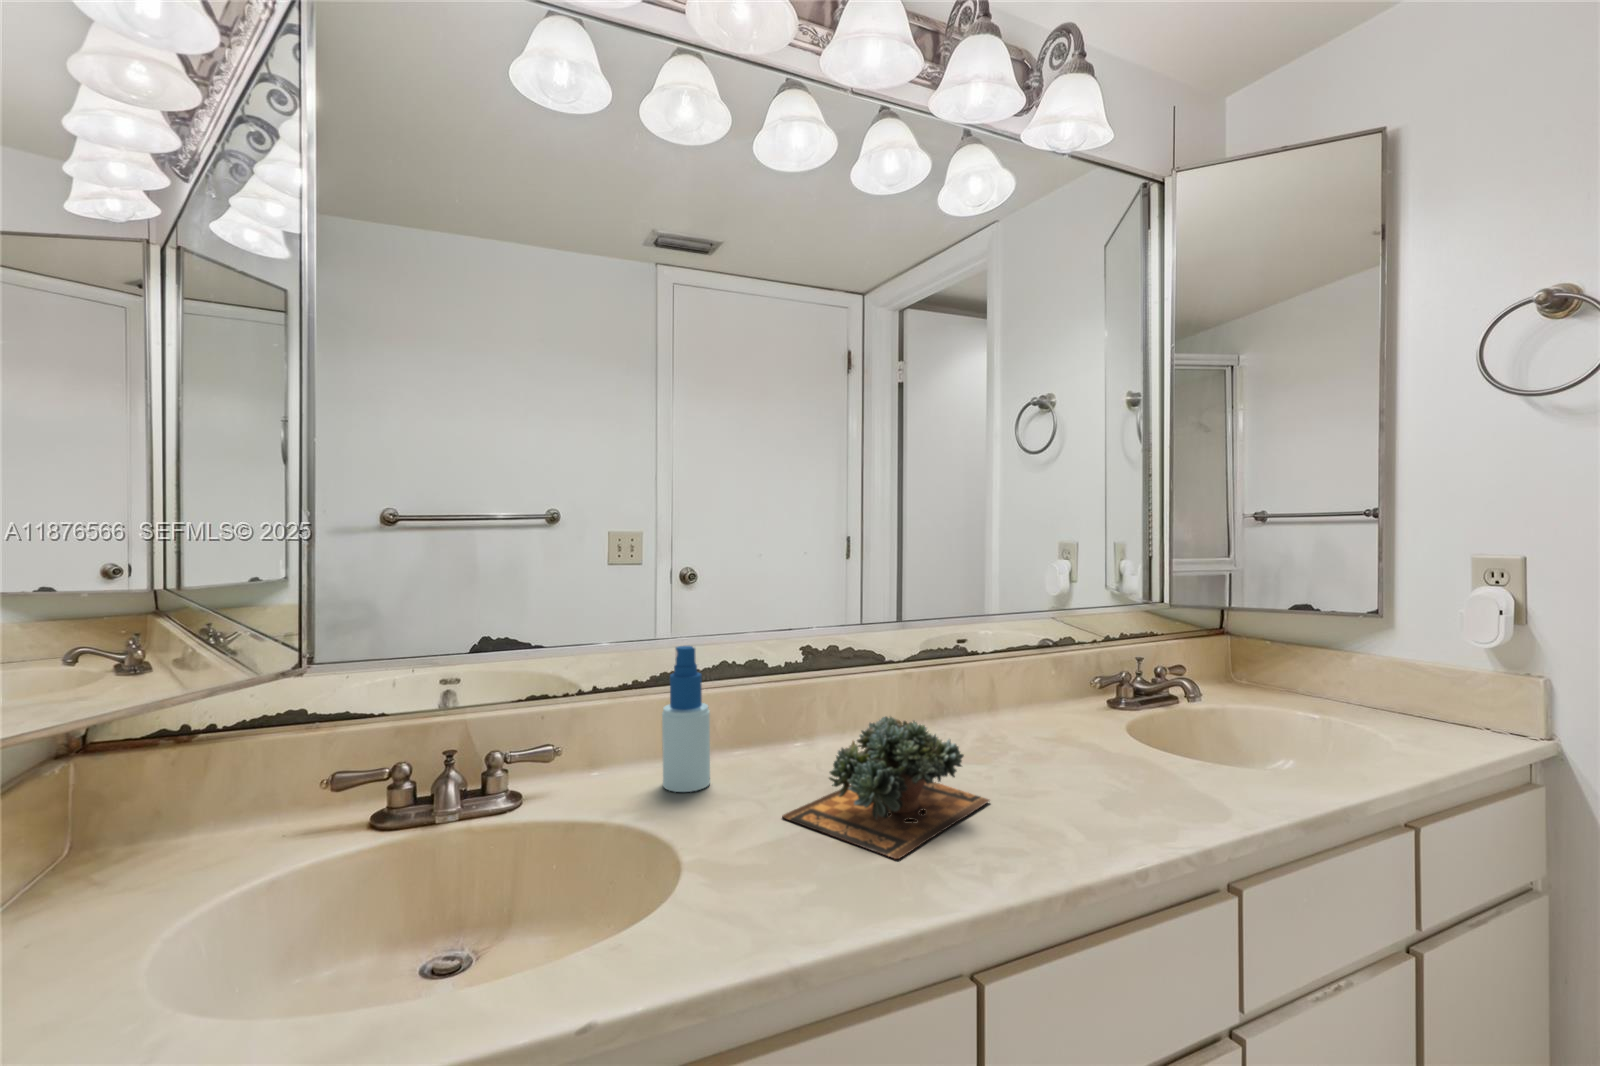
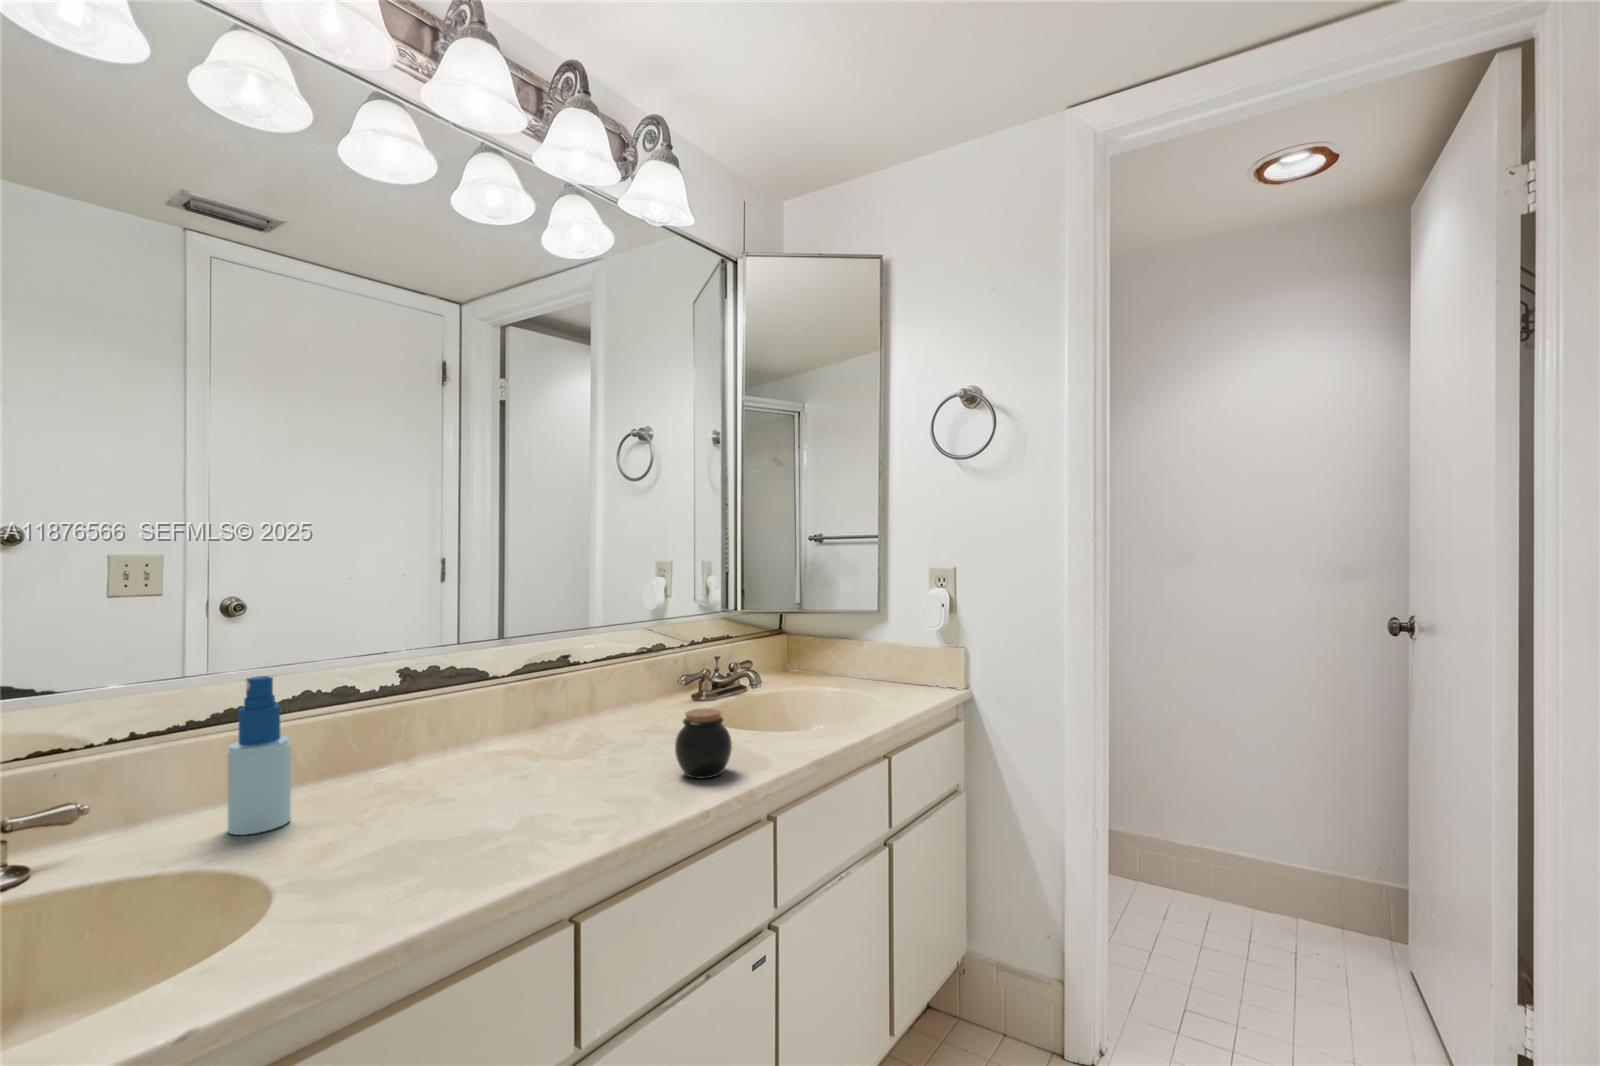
succulent plant: present [782,716,990,859] -> none [381,721,589,843]
jar: none [1096,730,1175,821] -> present [675,708,732,778]

